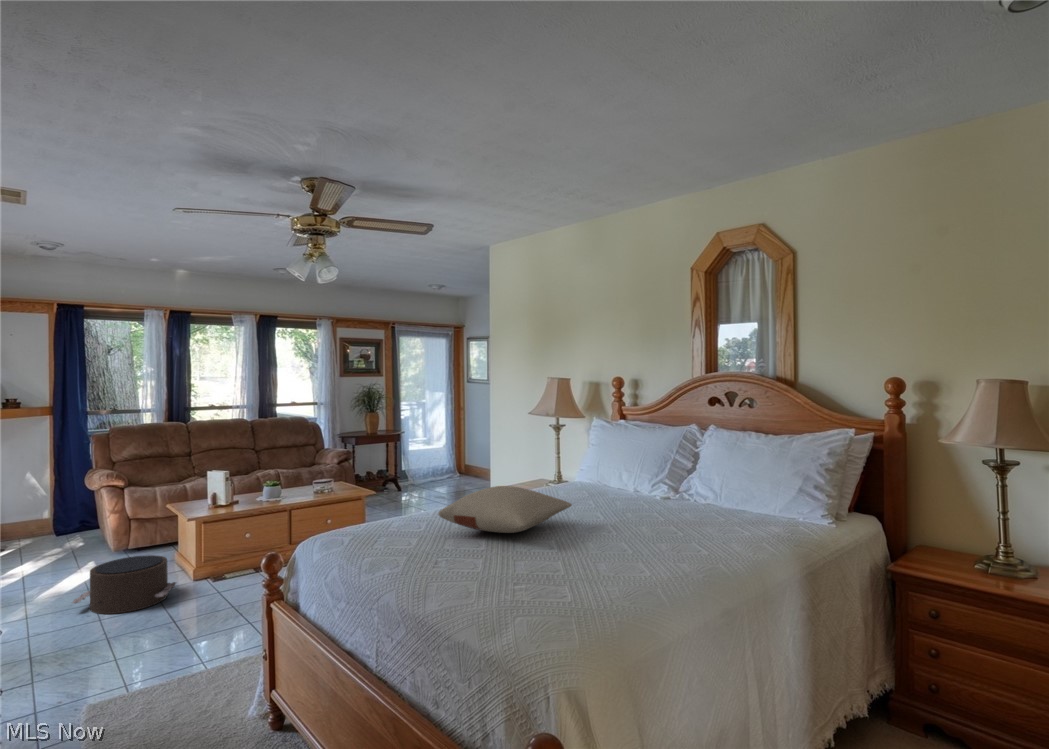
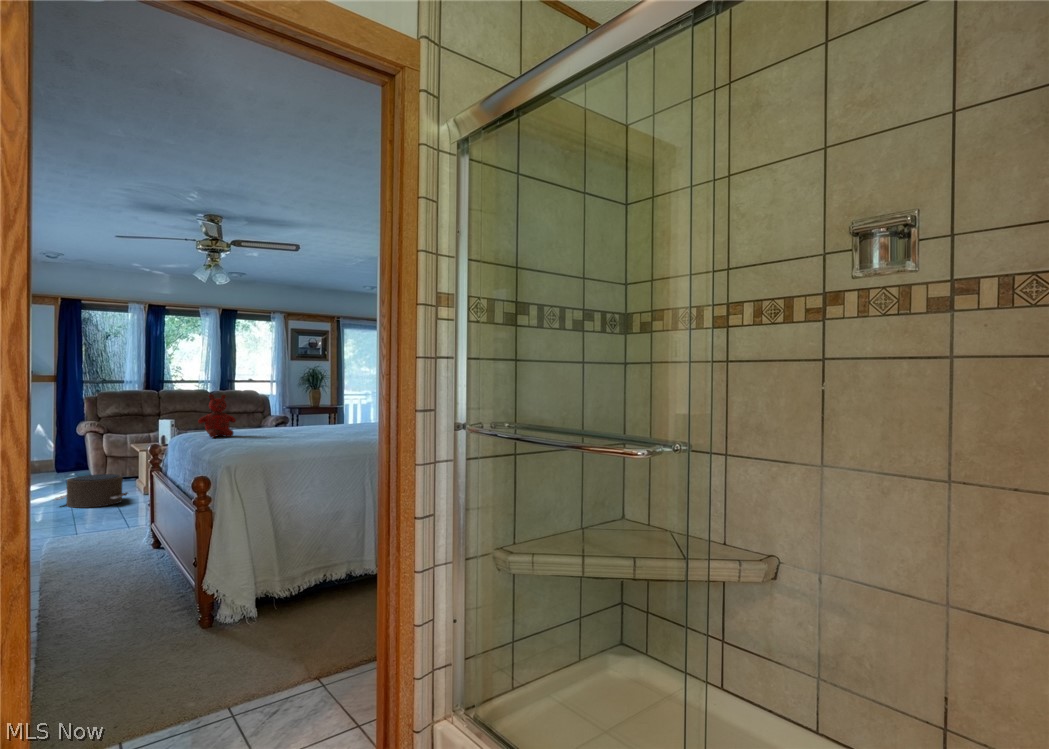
teddy bear: none [344,465,403,542] -> present [198,395,236,437]
pillow: present [438,486,572,533] -> none [255,411,344,436]

